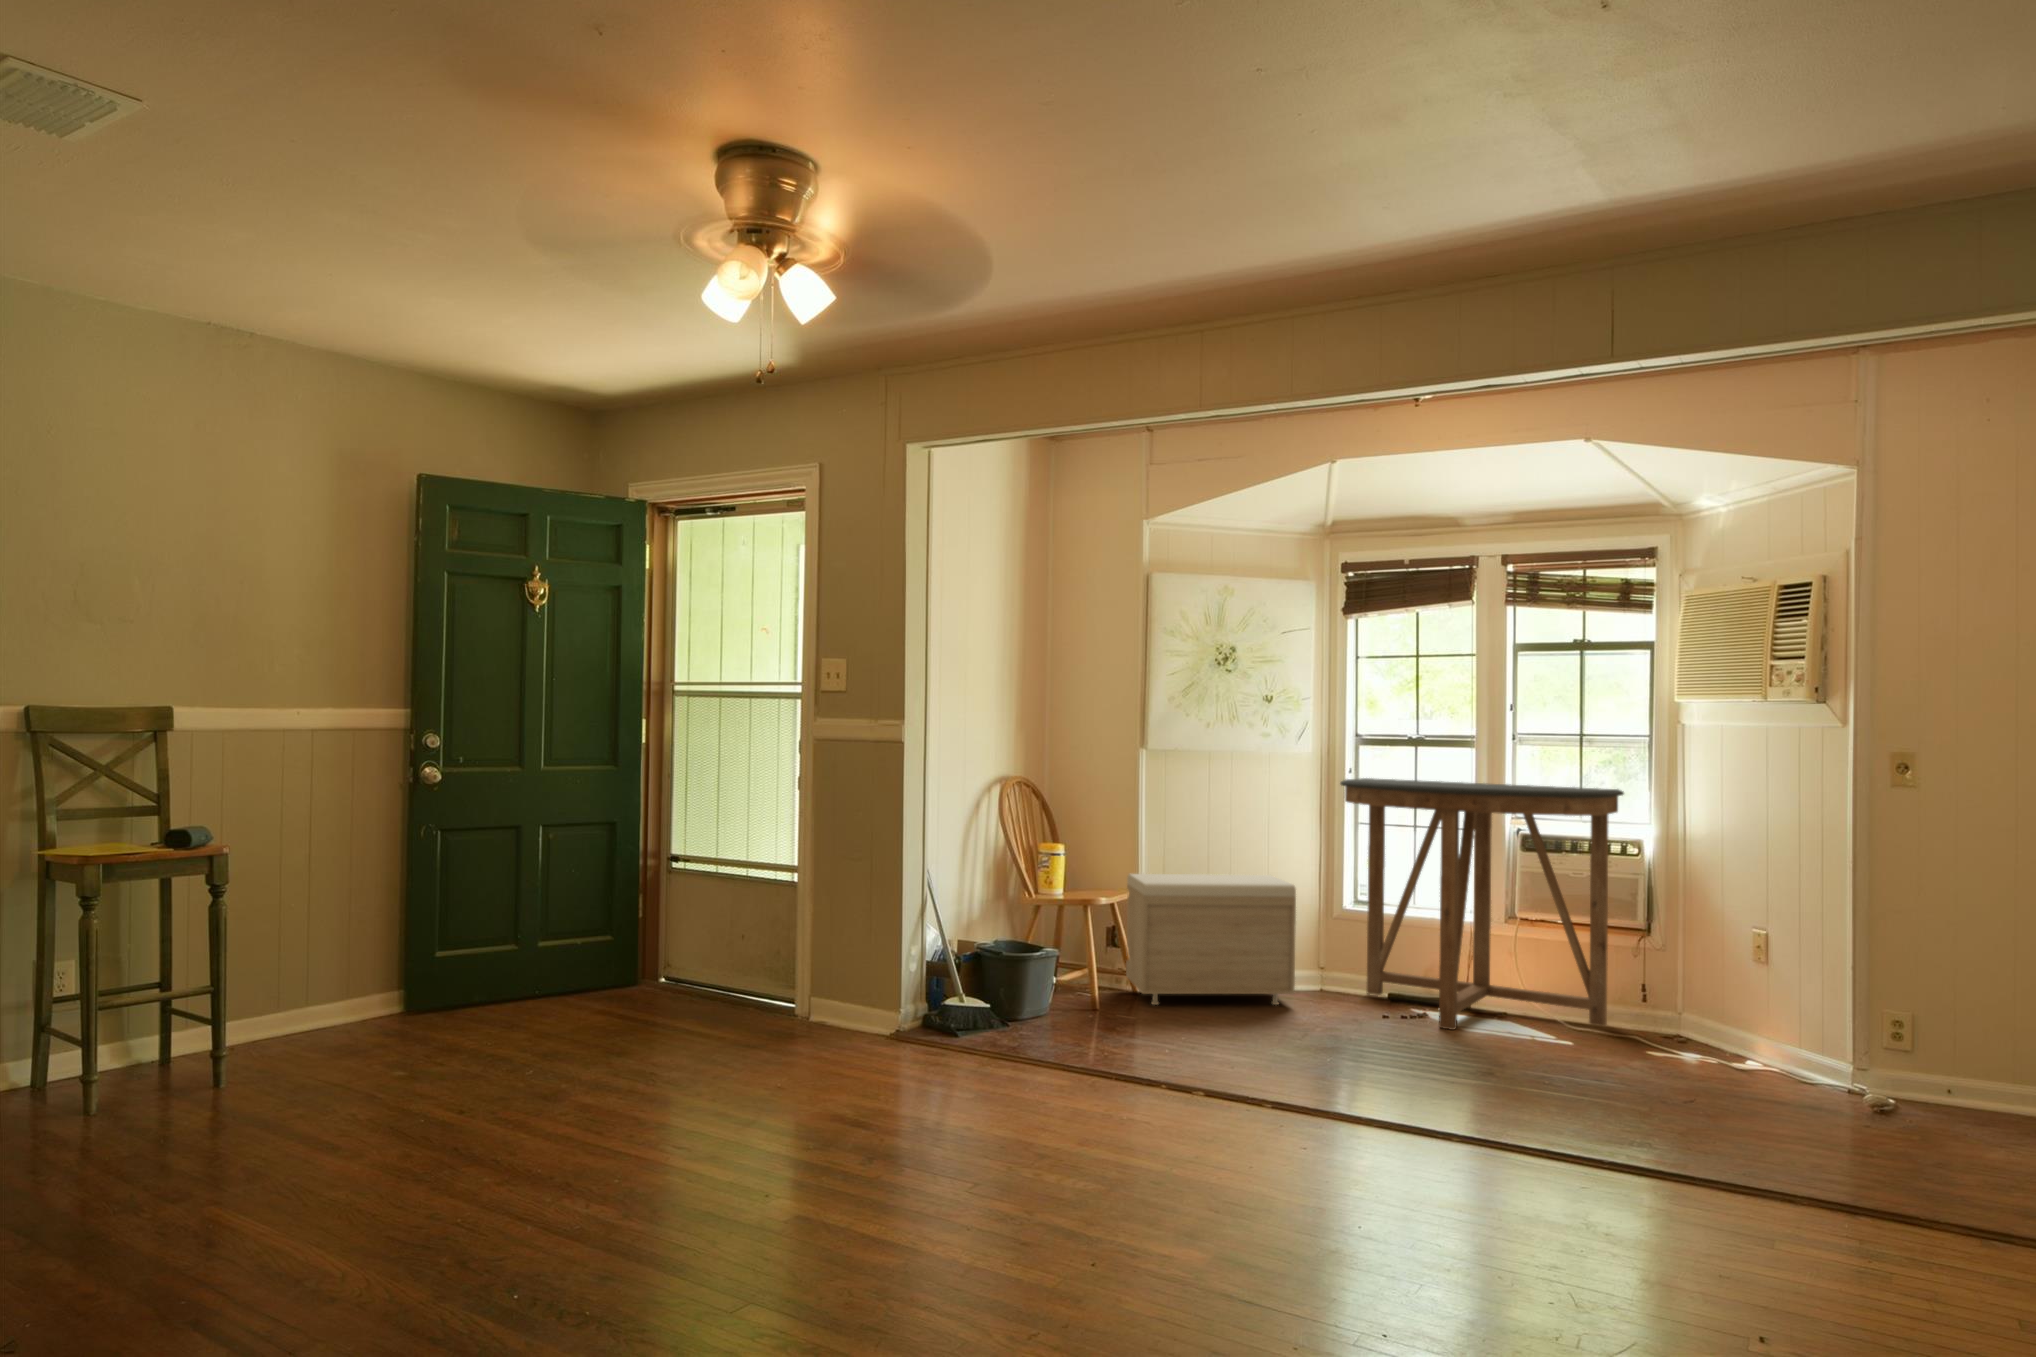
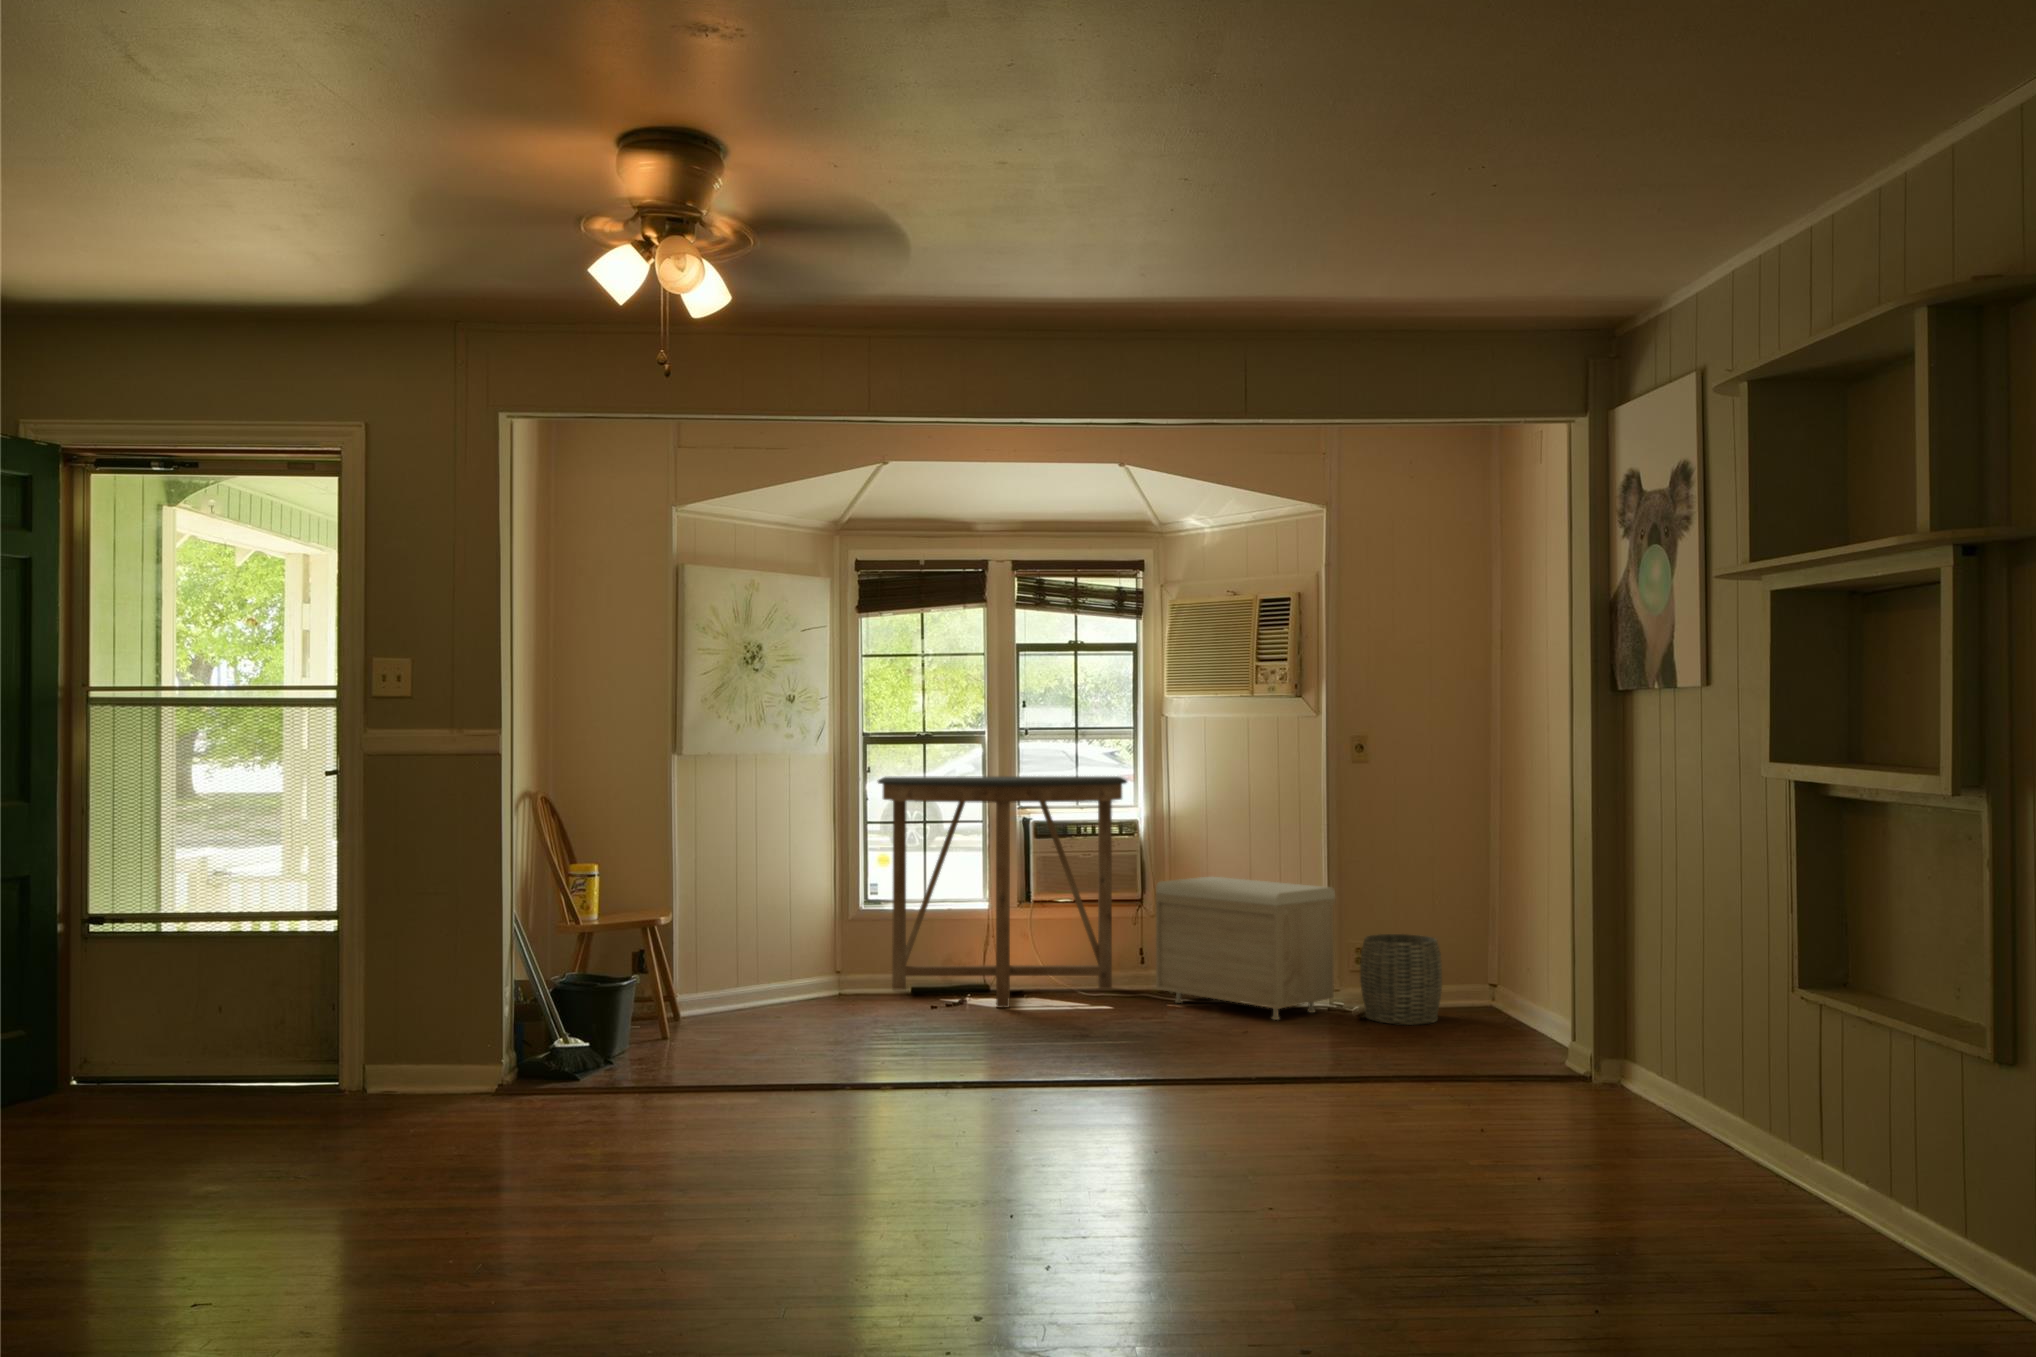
storage bench: present [1126,874,1296,1005] -> present [1156,877,1335,1020]
woven basket: none [1879,1008,2005,1137] -> present [1360,934,1442,1025]

